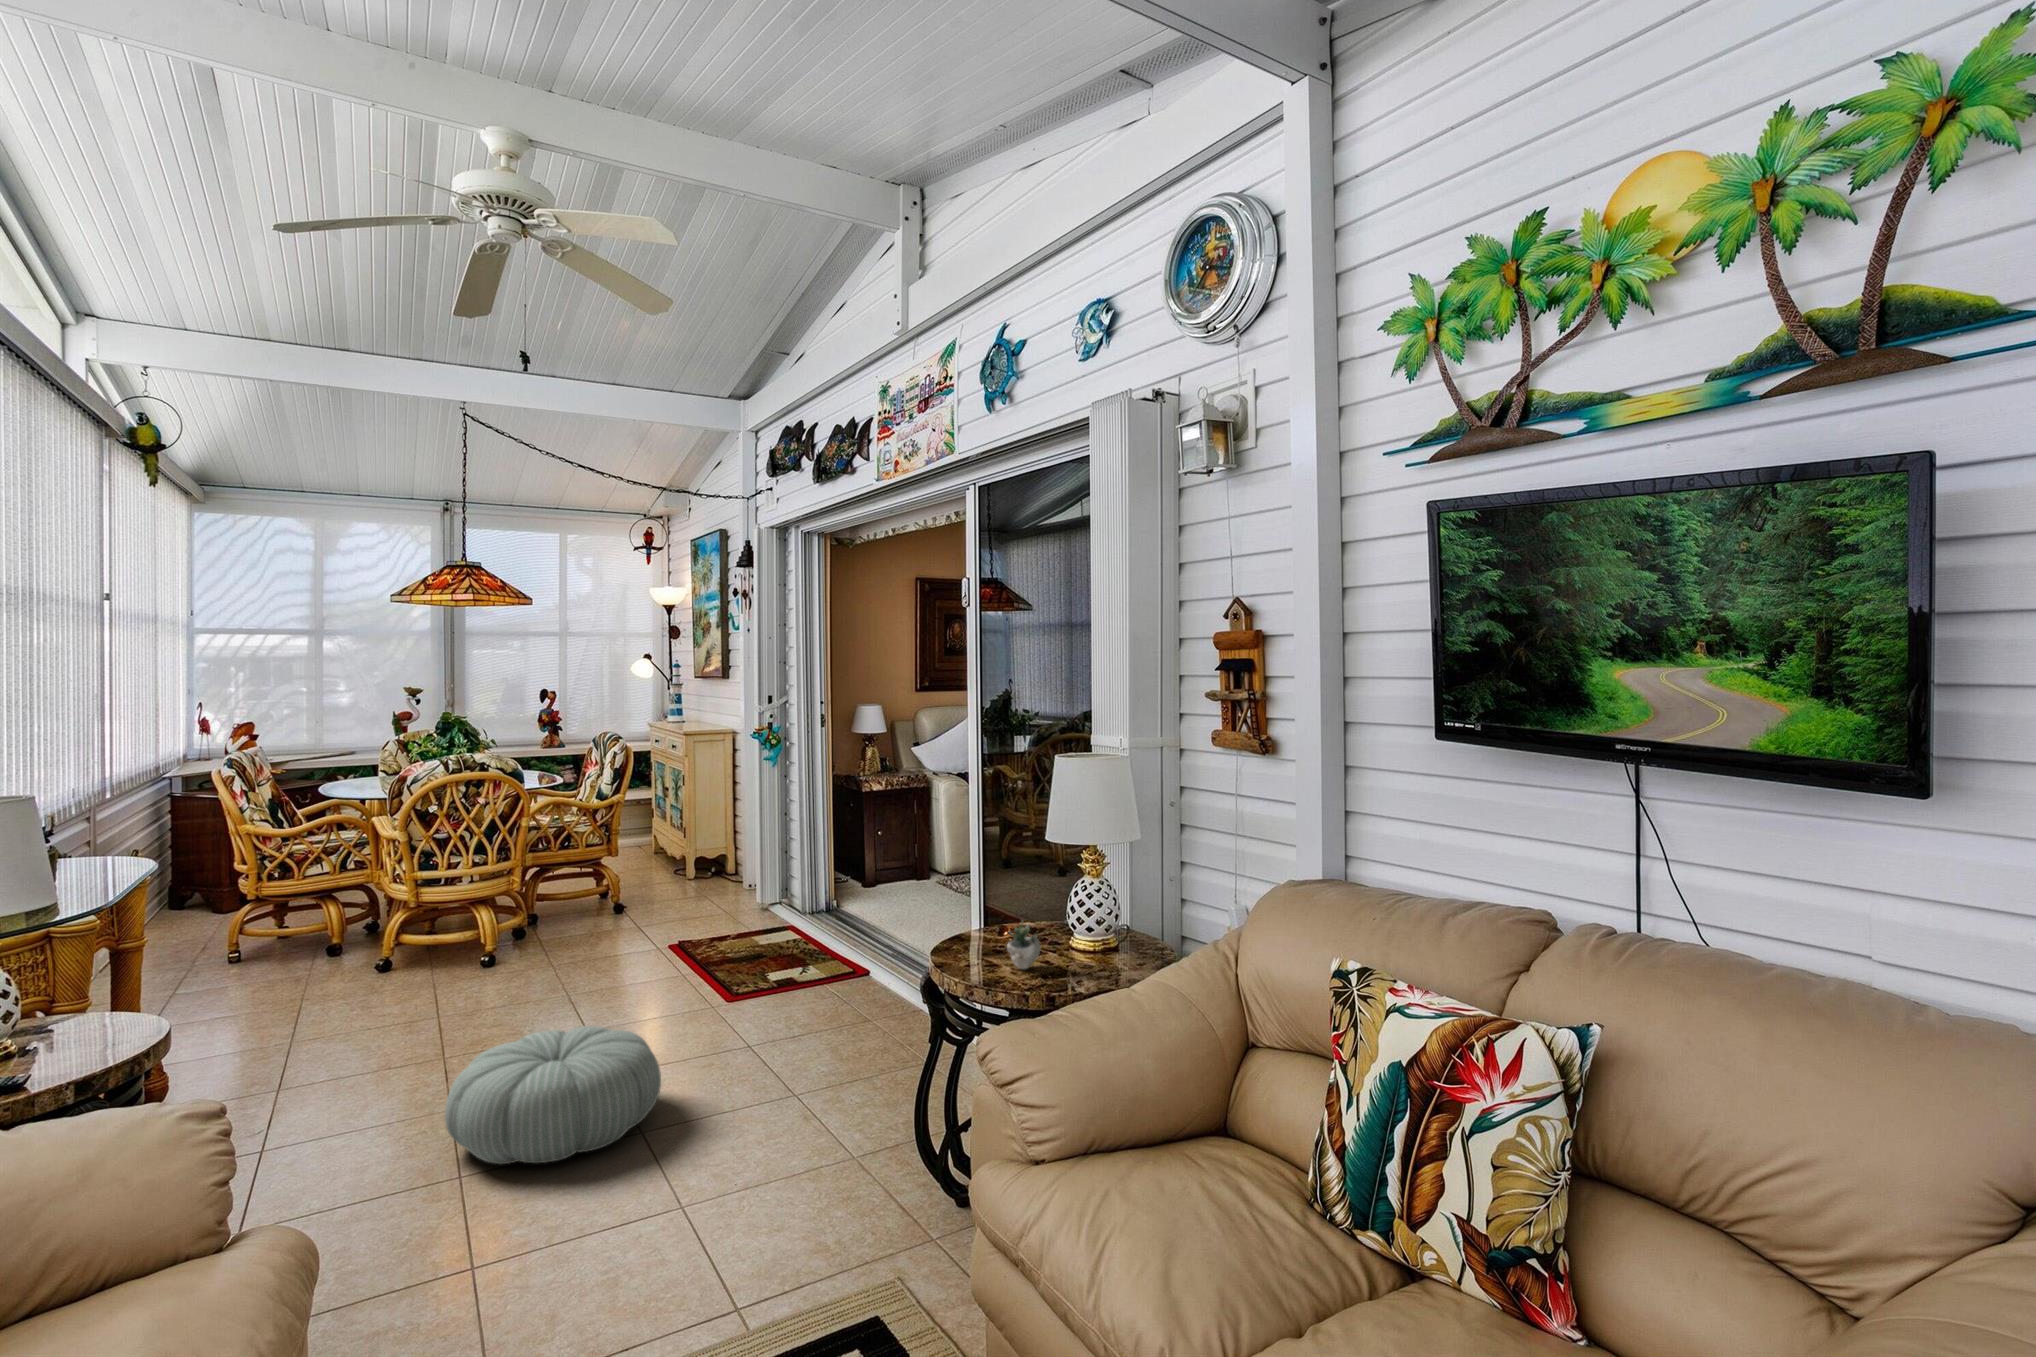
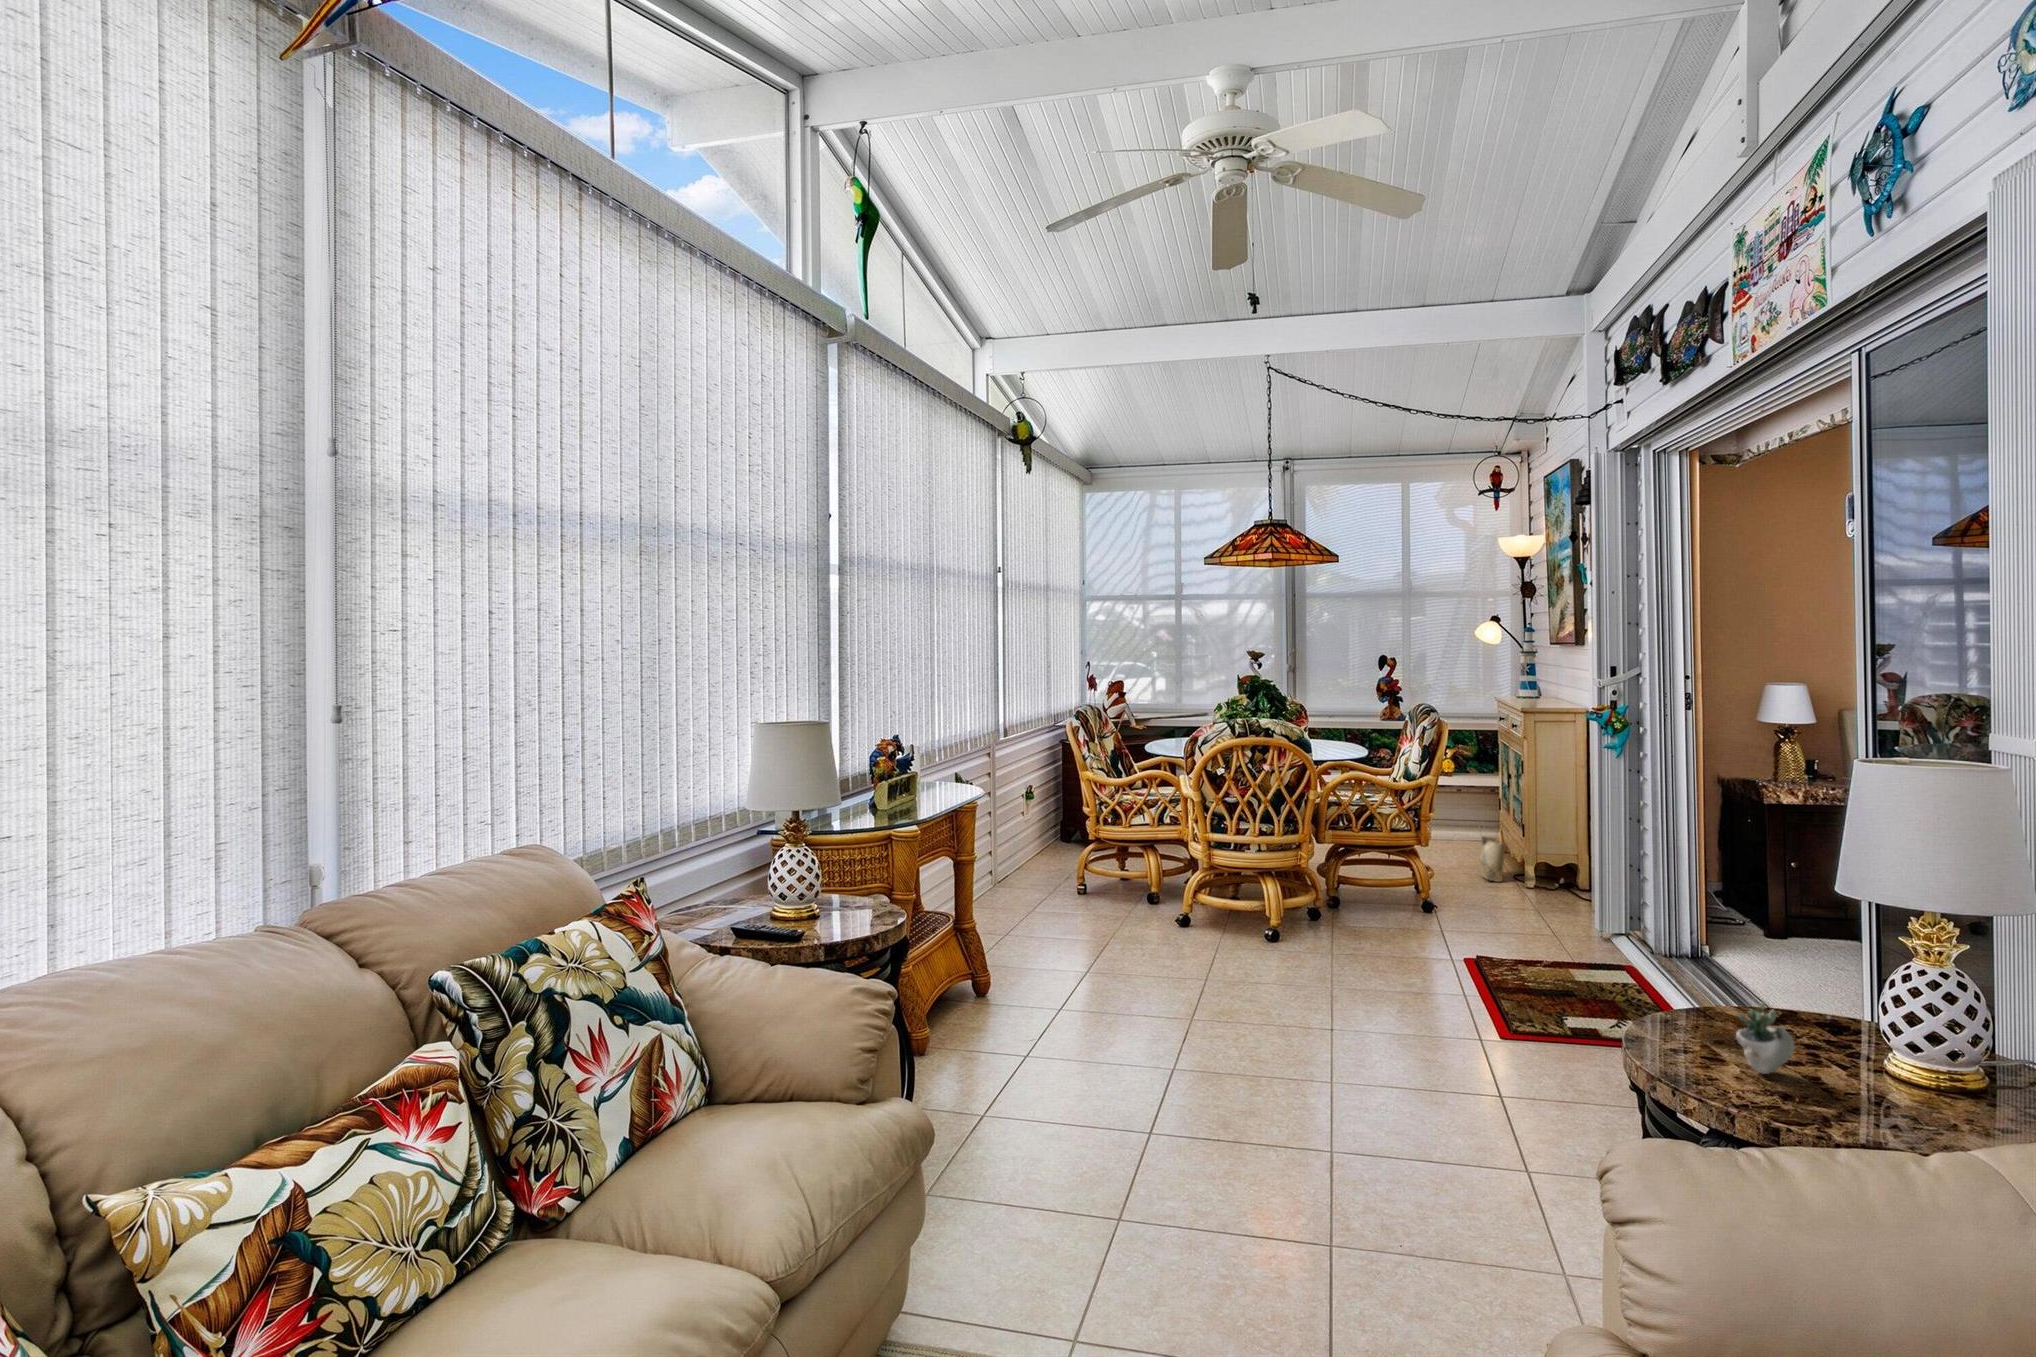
woven basket: none [650,824,675,878] -> present [1478,823,1506,882]
pouf: present [445,1026,661,1164] -> none [1156,1013,1363,1149]

